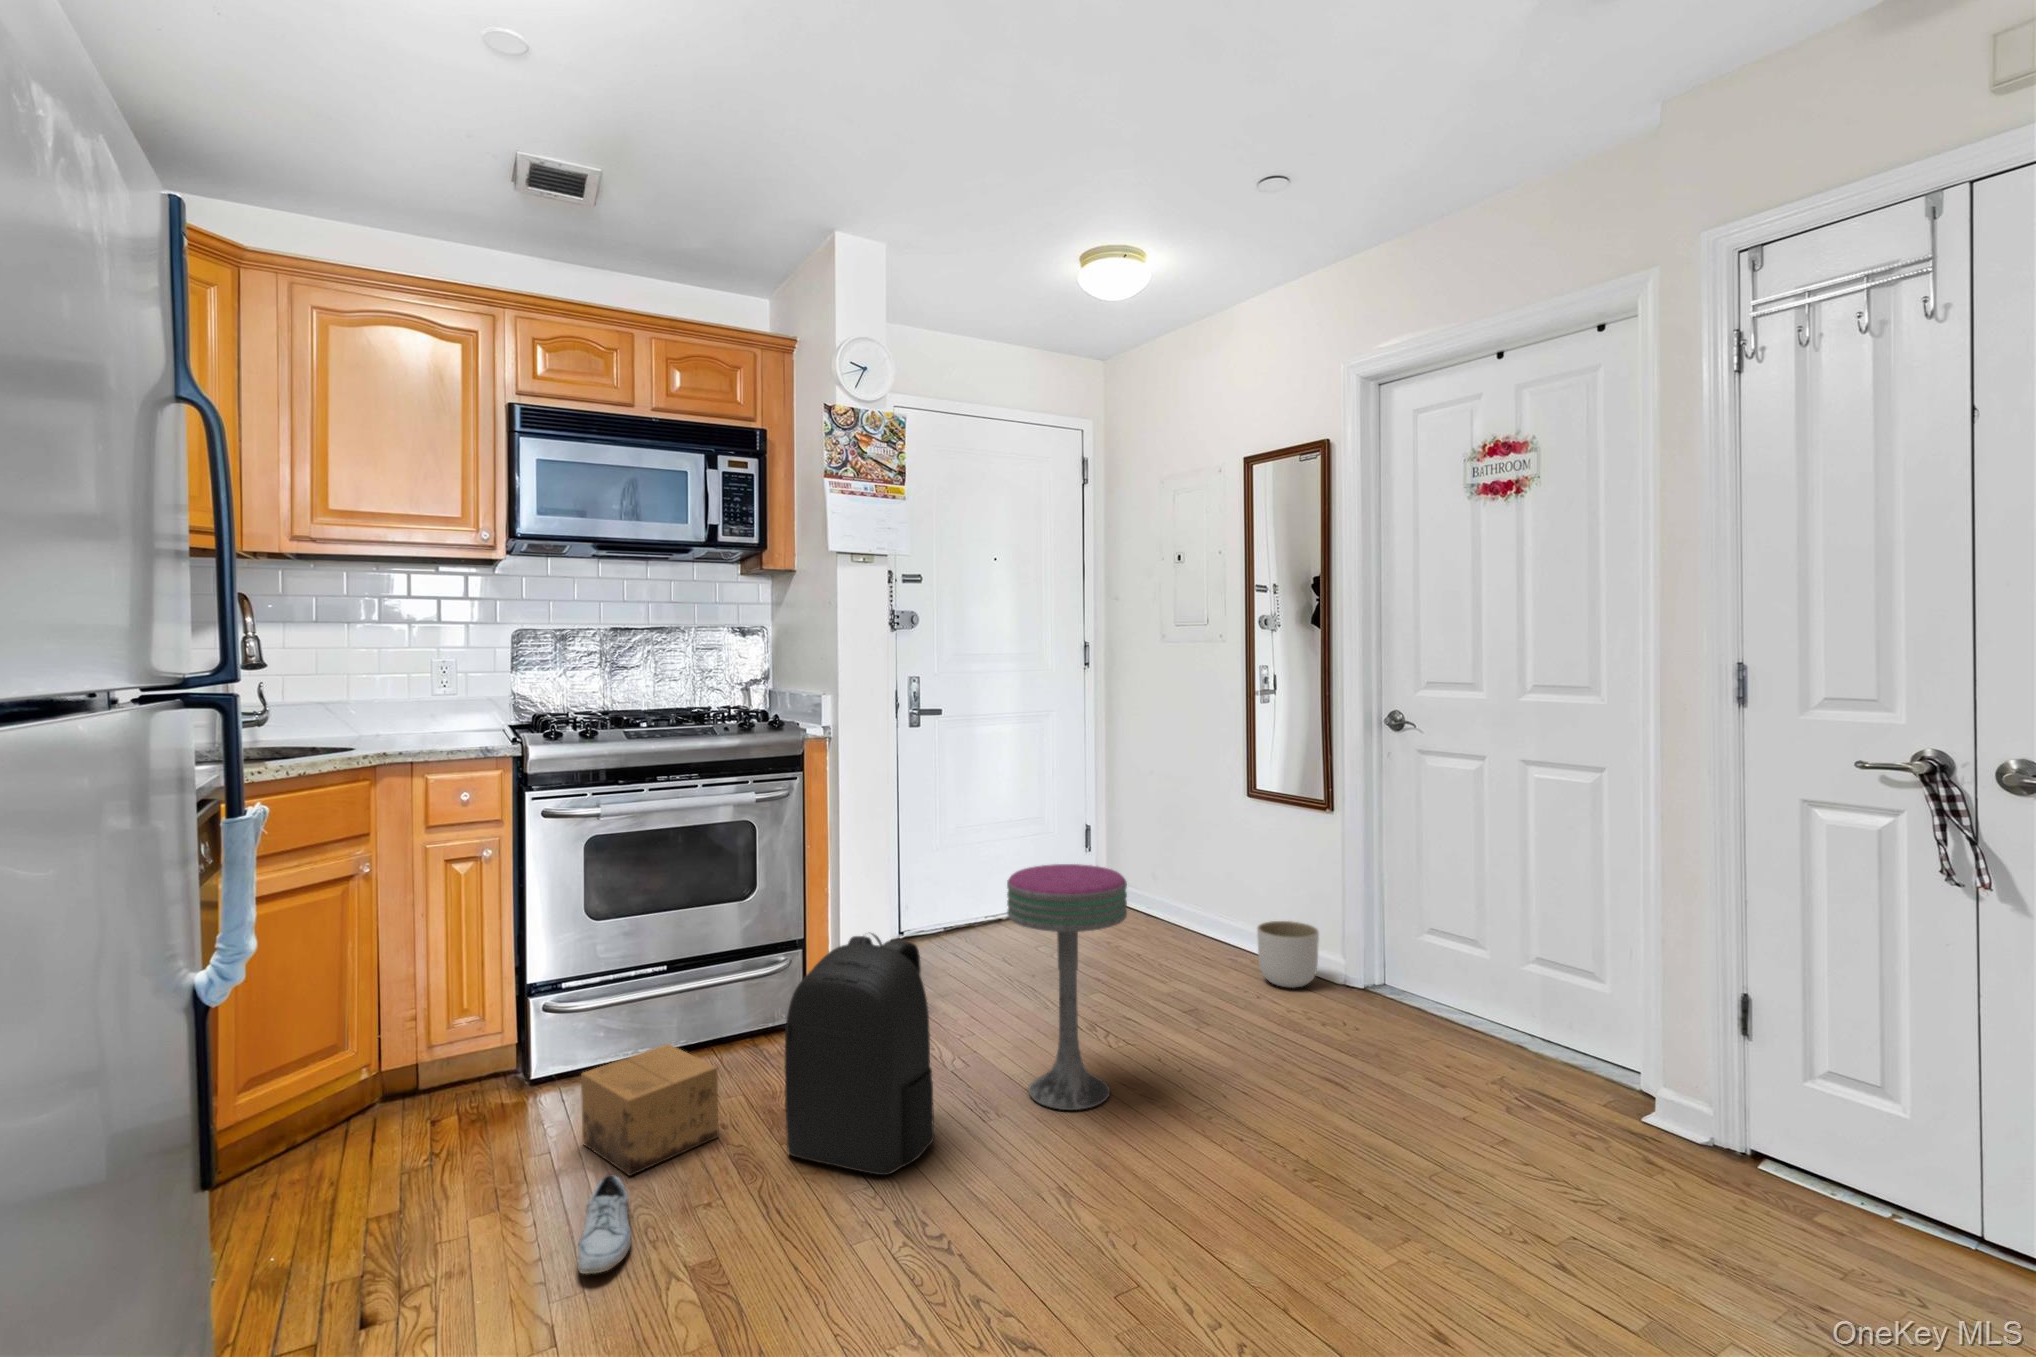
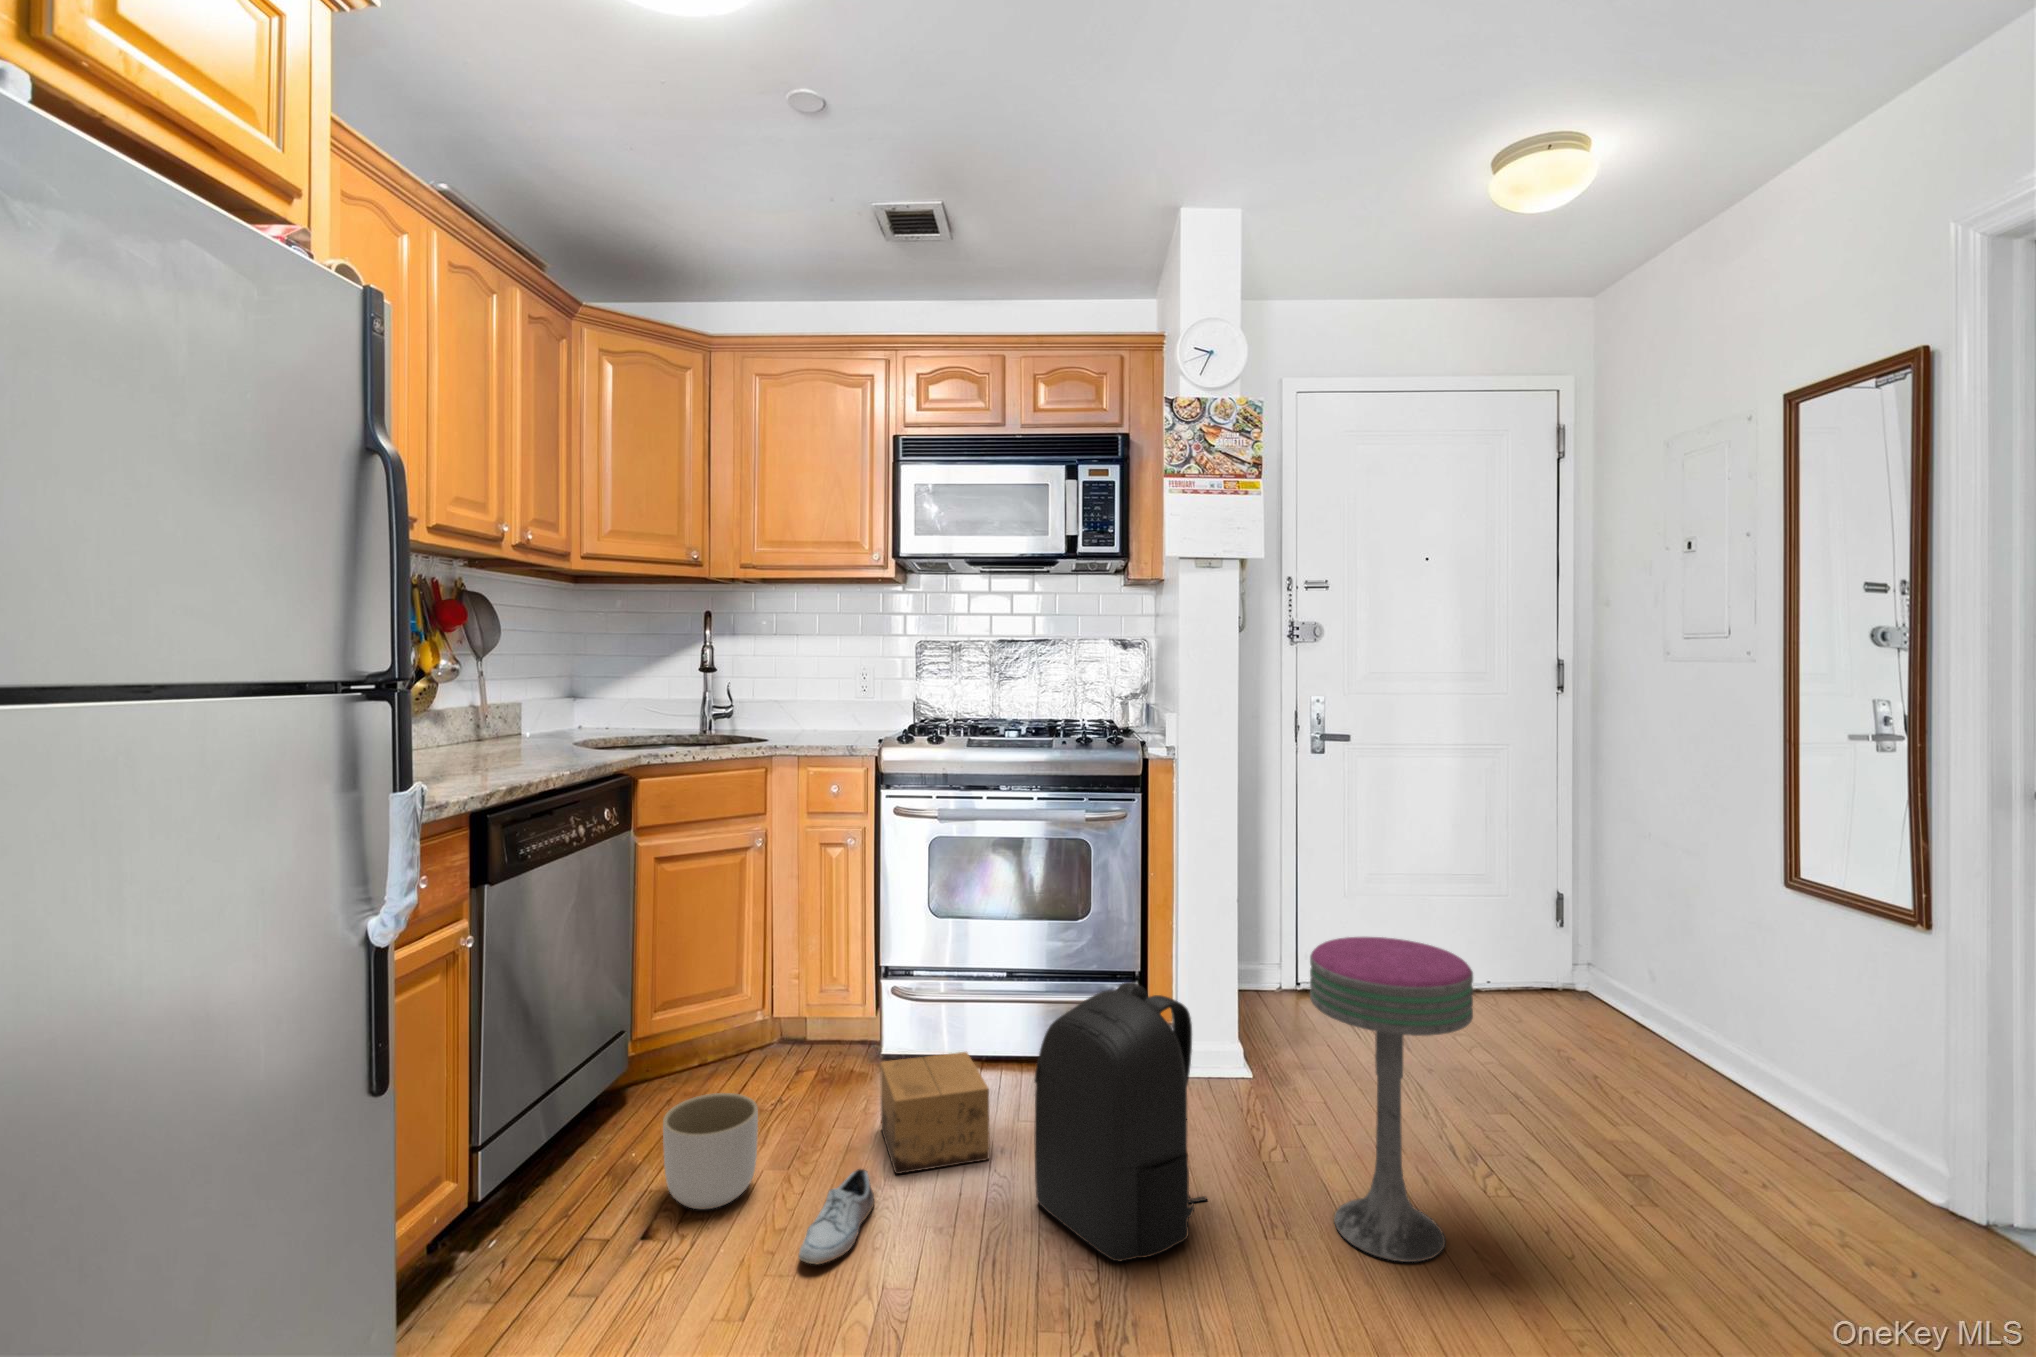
planter: present [1257,921,1319,988] -> present [663,1093,758,1209]

